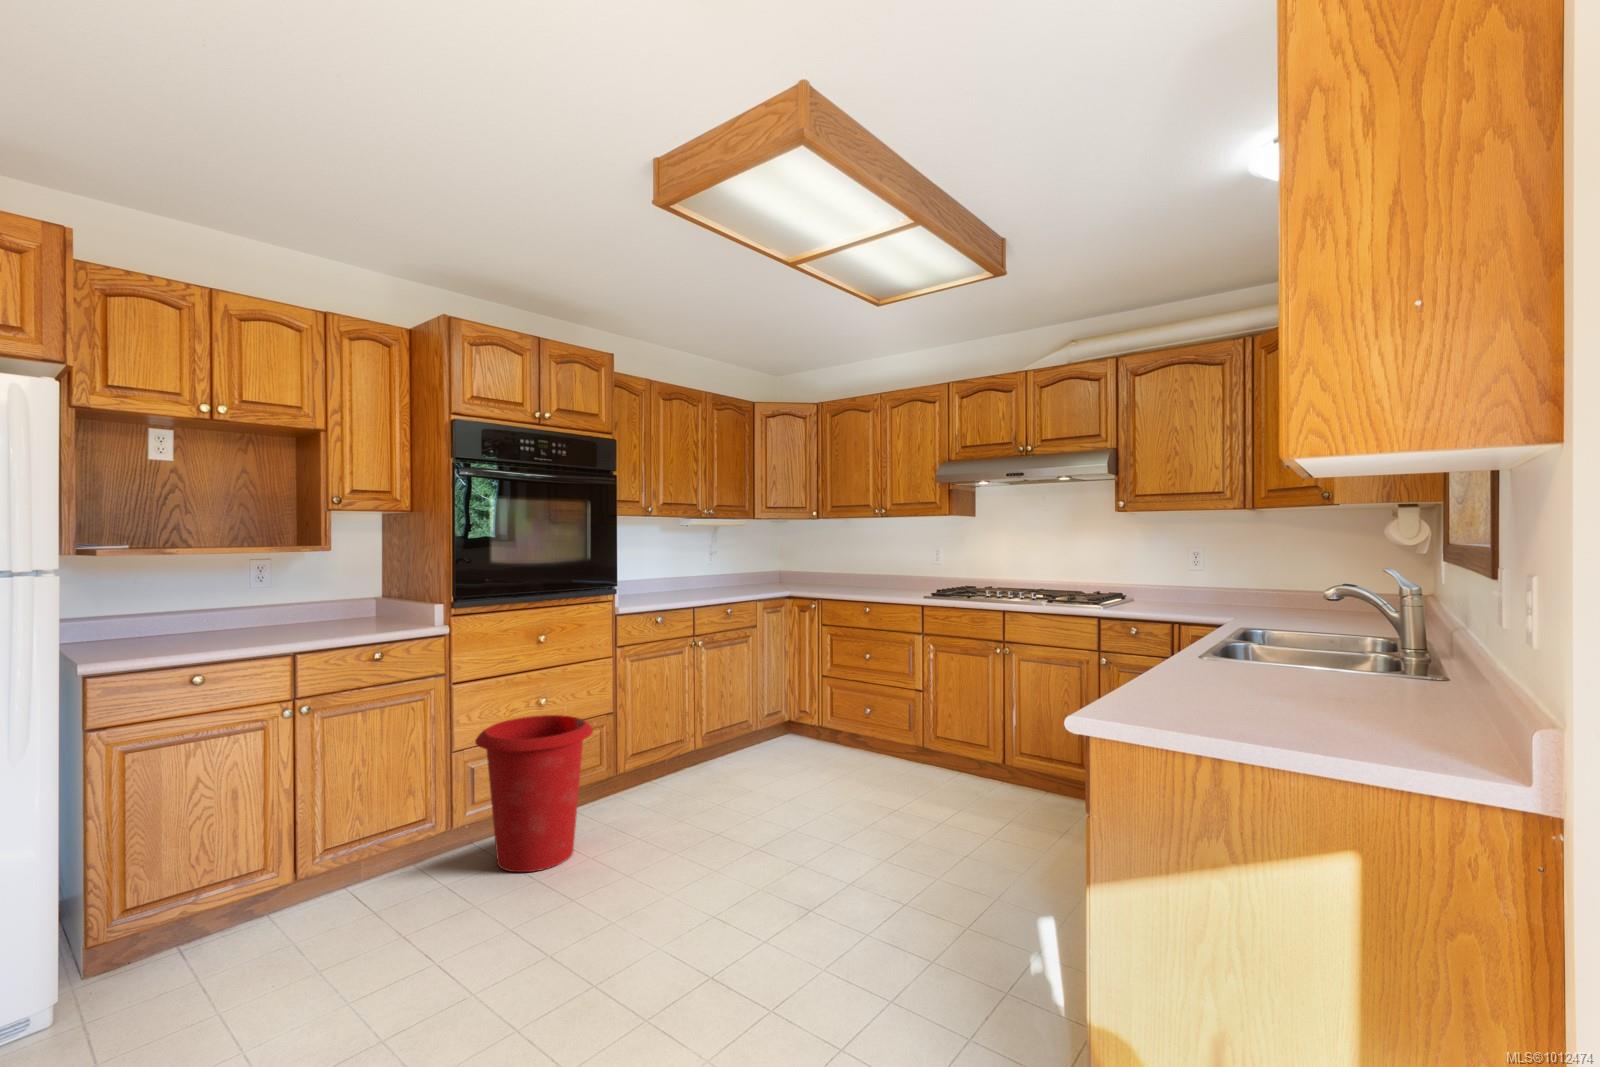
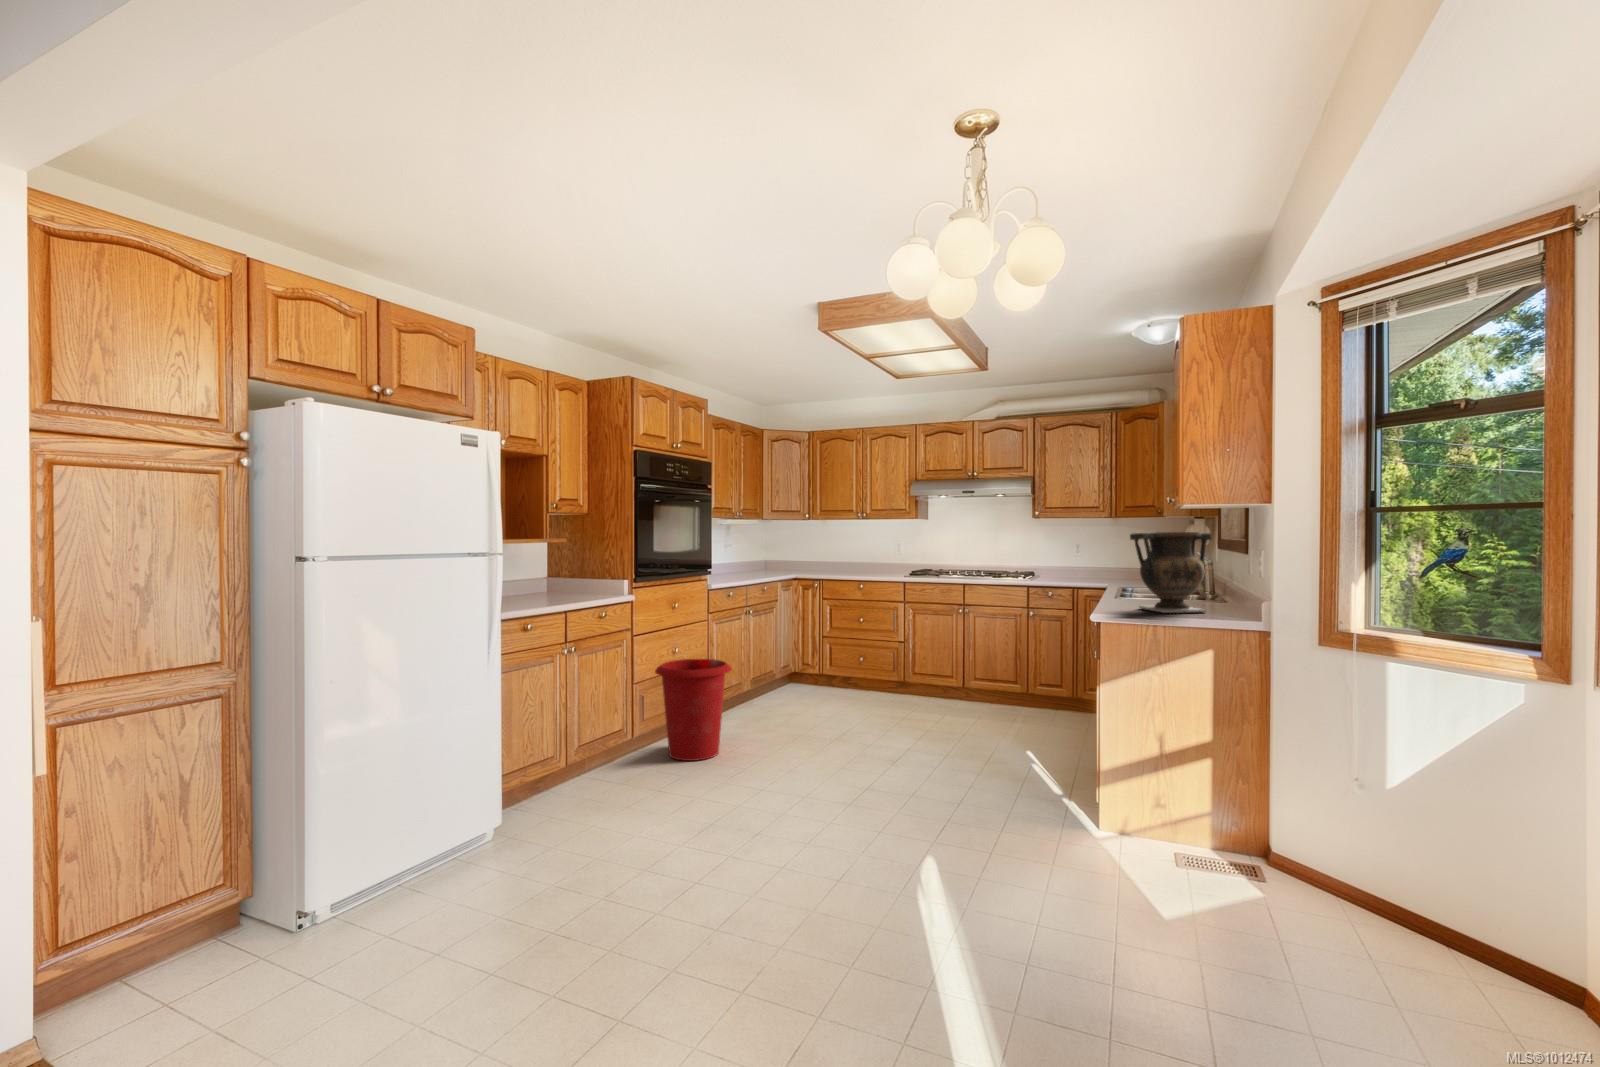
vase: none [1187,531,1386,720] -> present [1130,532,1212,613]

